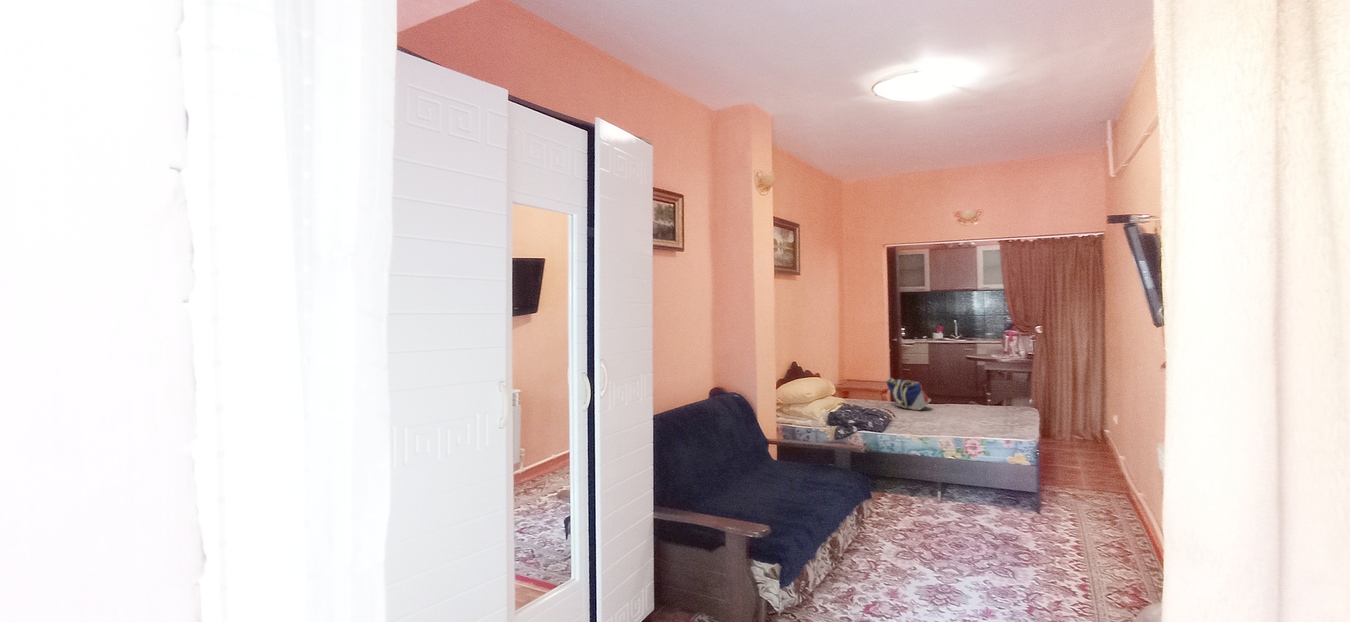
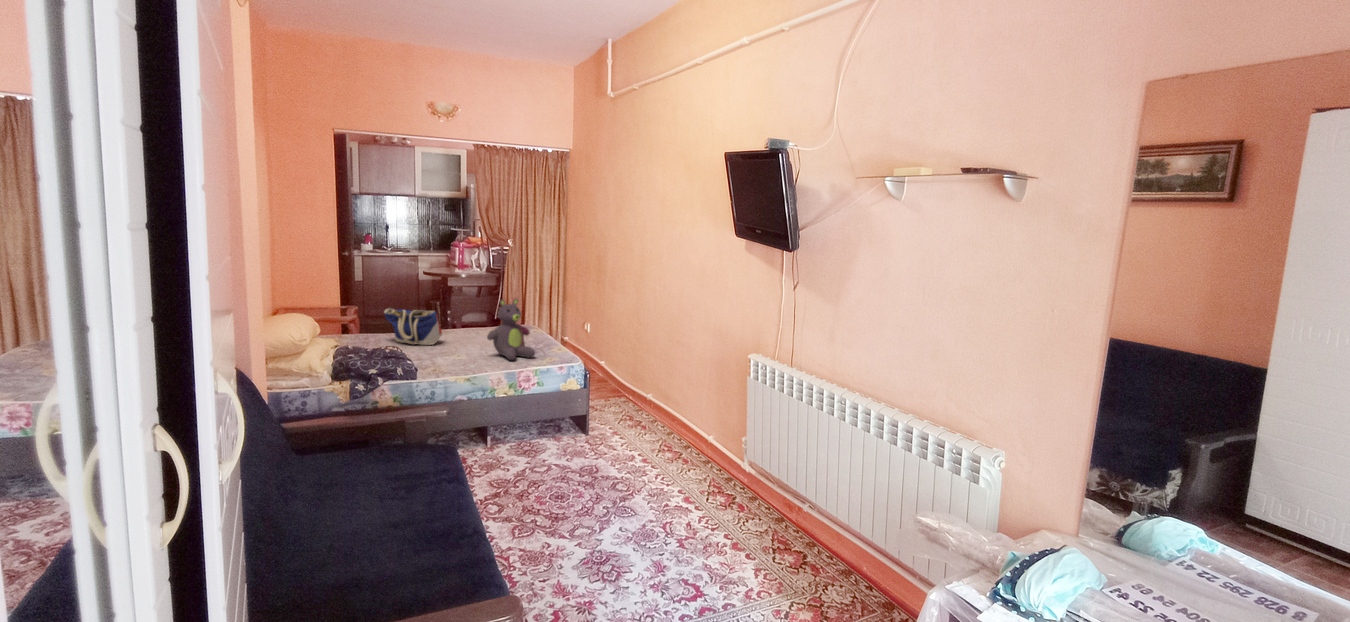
stuffed bear: none [950,376,995,430] -> present [487,299,535,360]

